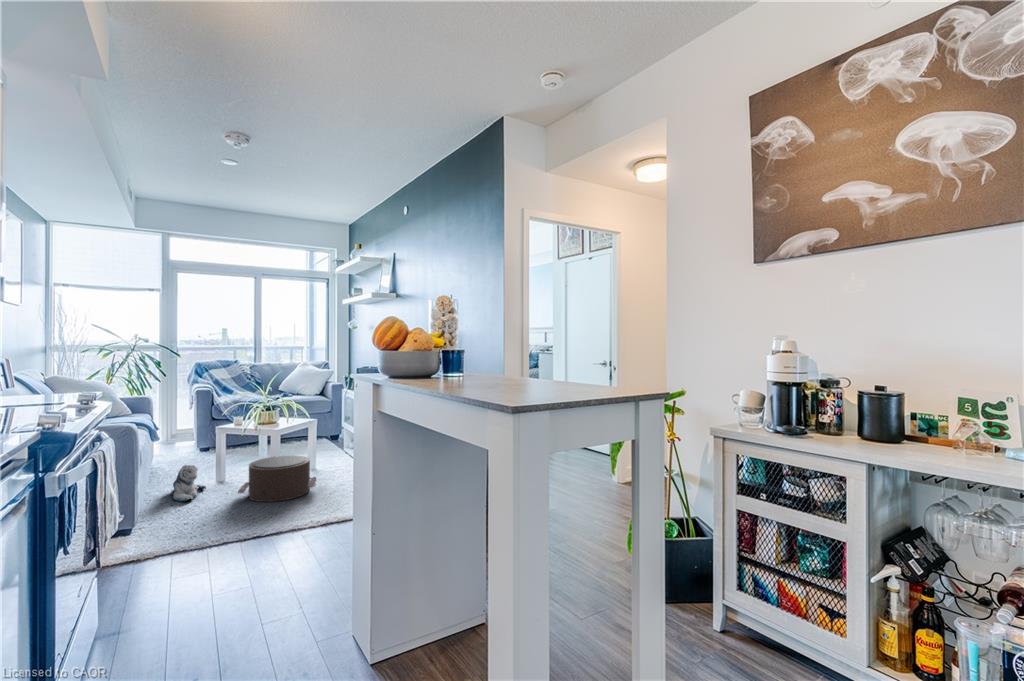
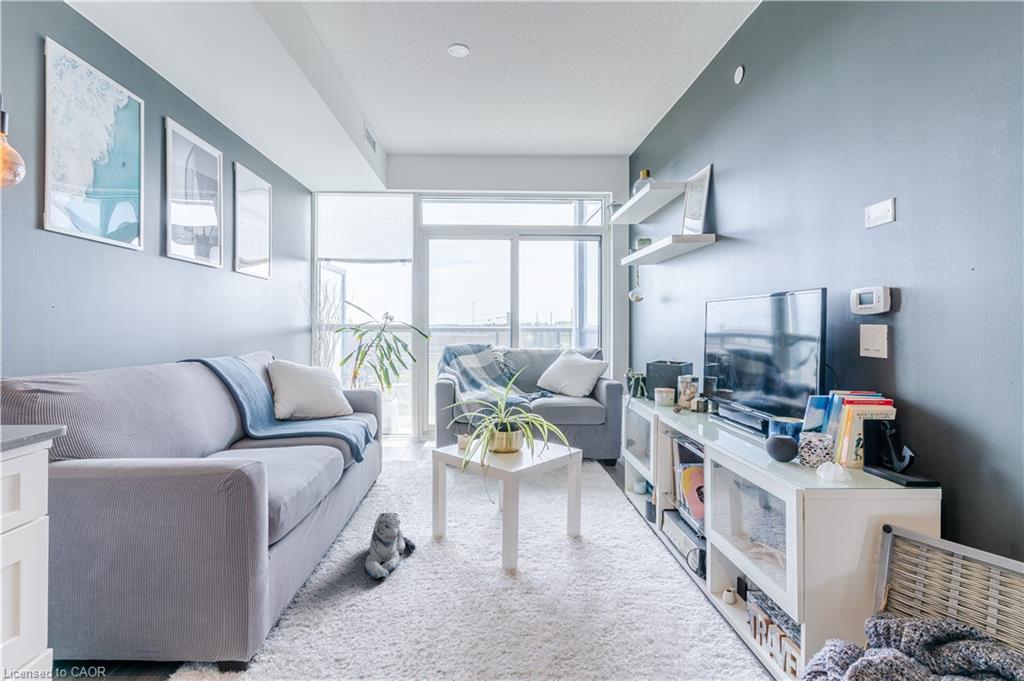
pouf: present [238,455,316,502] -> none [444,516,581,623]

